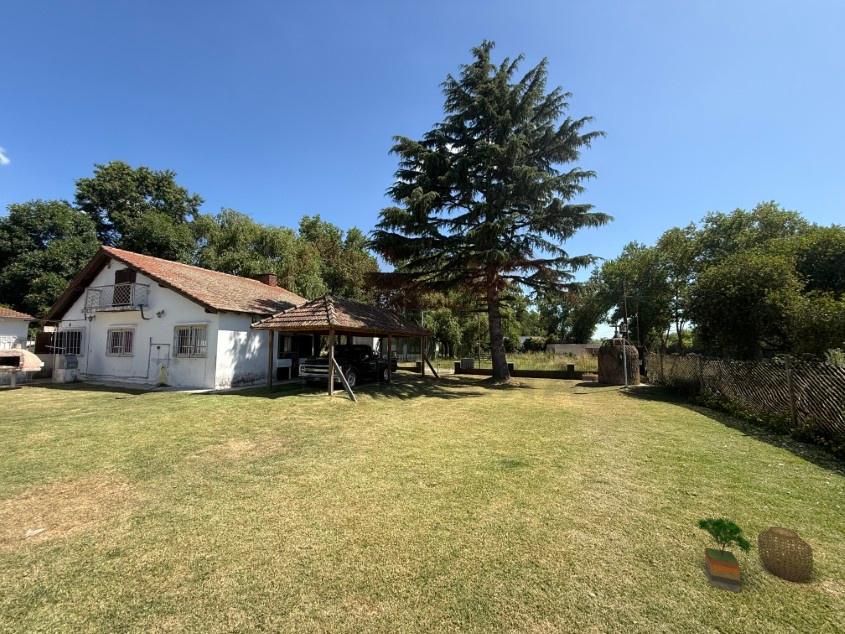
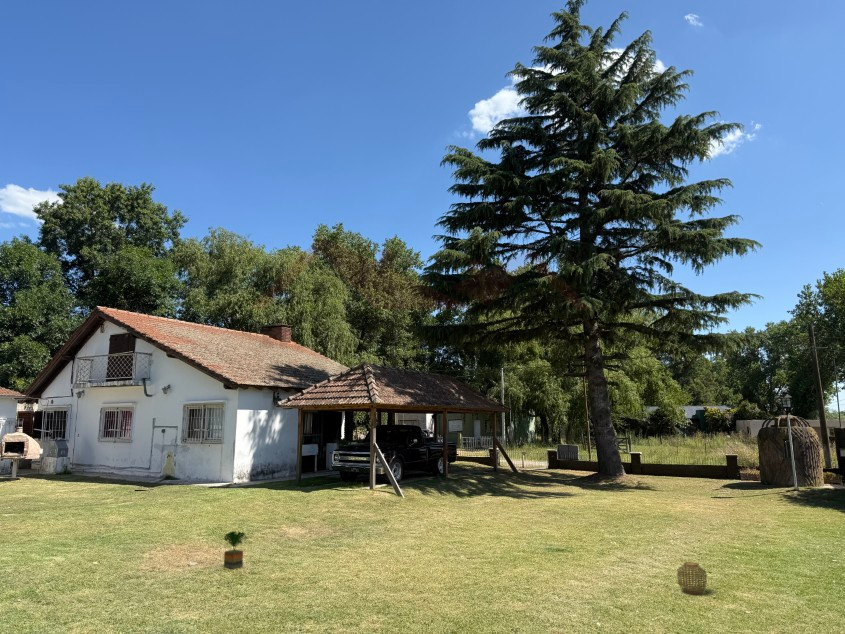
potted tree: present [697,517,751,593] -> present [224,531,247,569]

